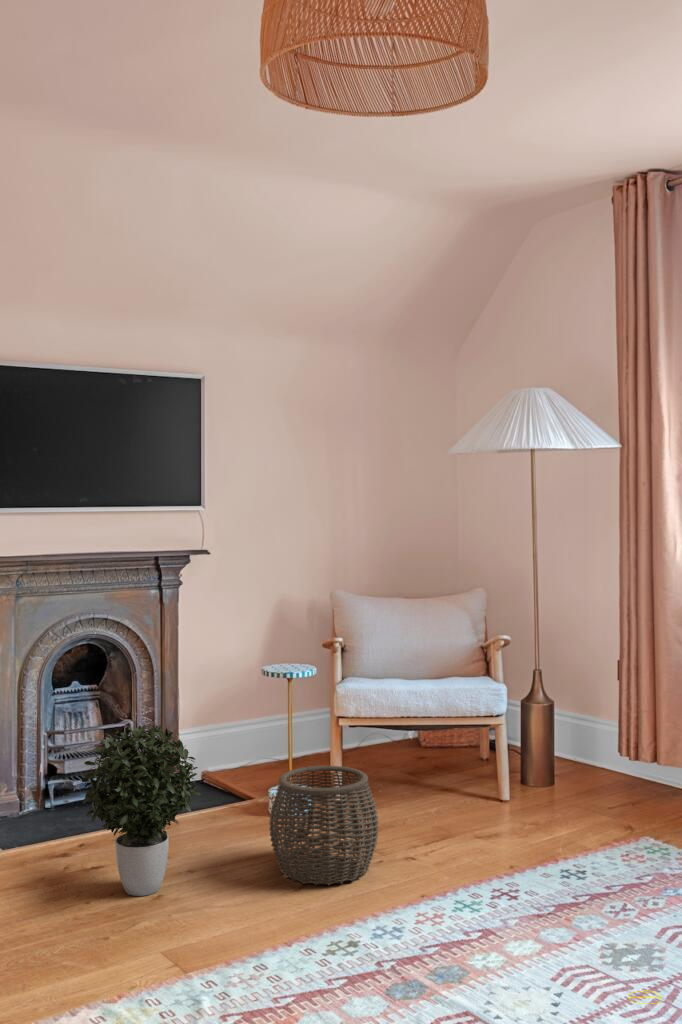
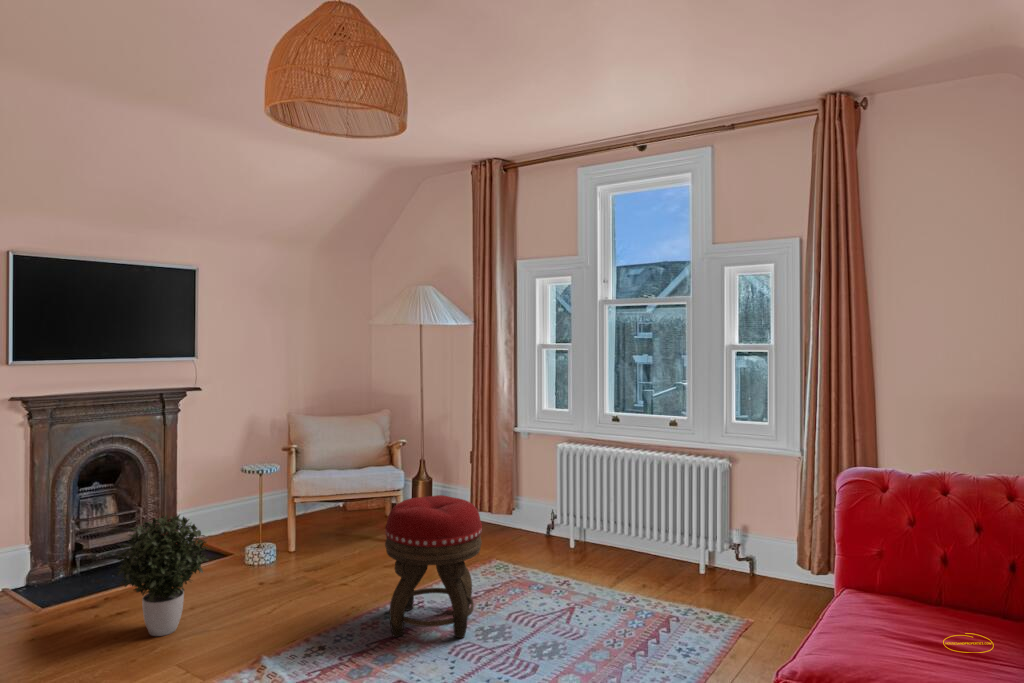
footstool: none [450,718,612,959] -> present [385,495,482,638]
woven basket: present [269,766,379,885] -> none [257,532,333,613]

